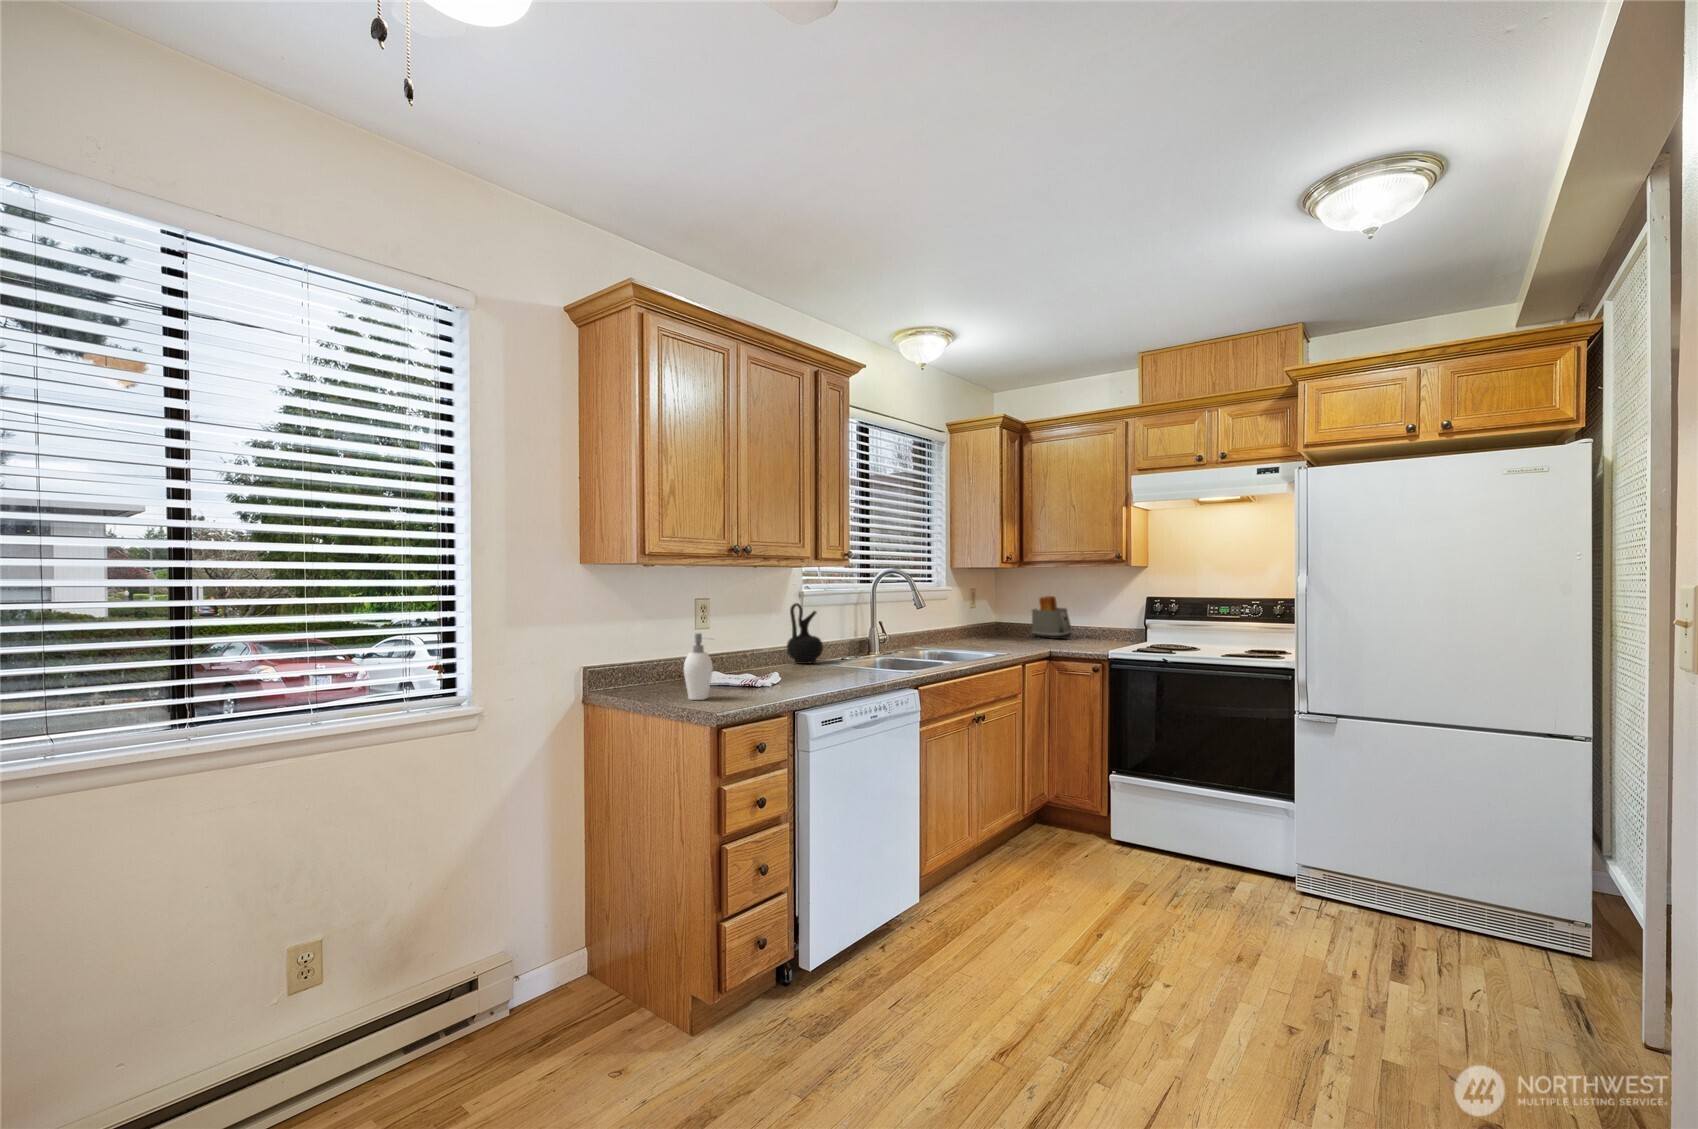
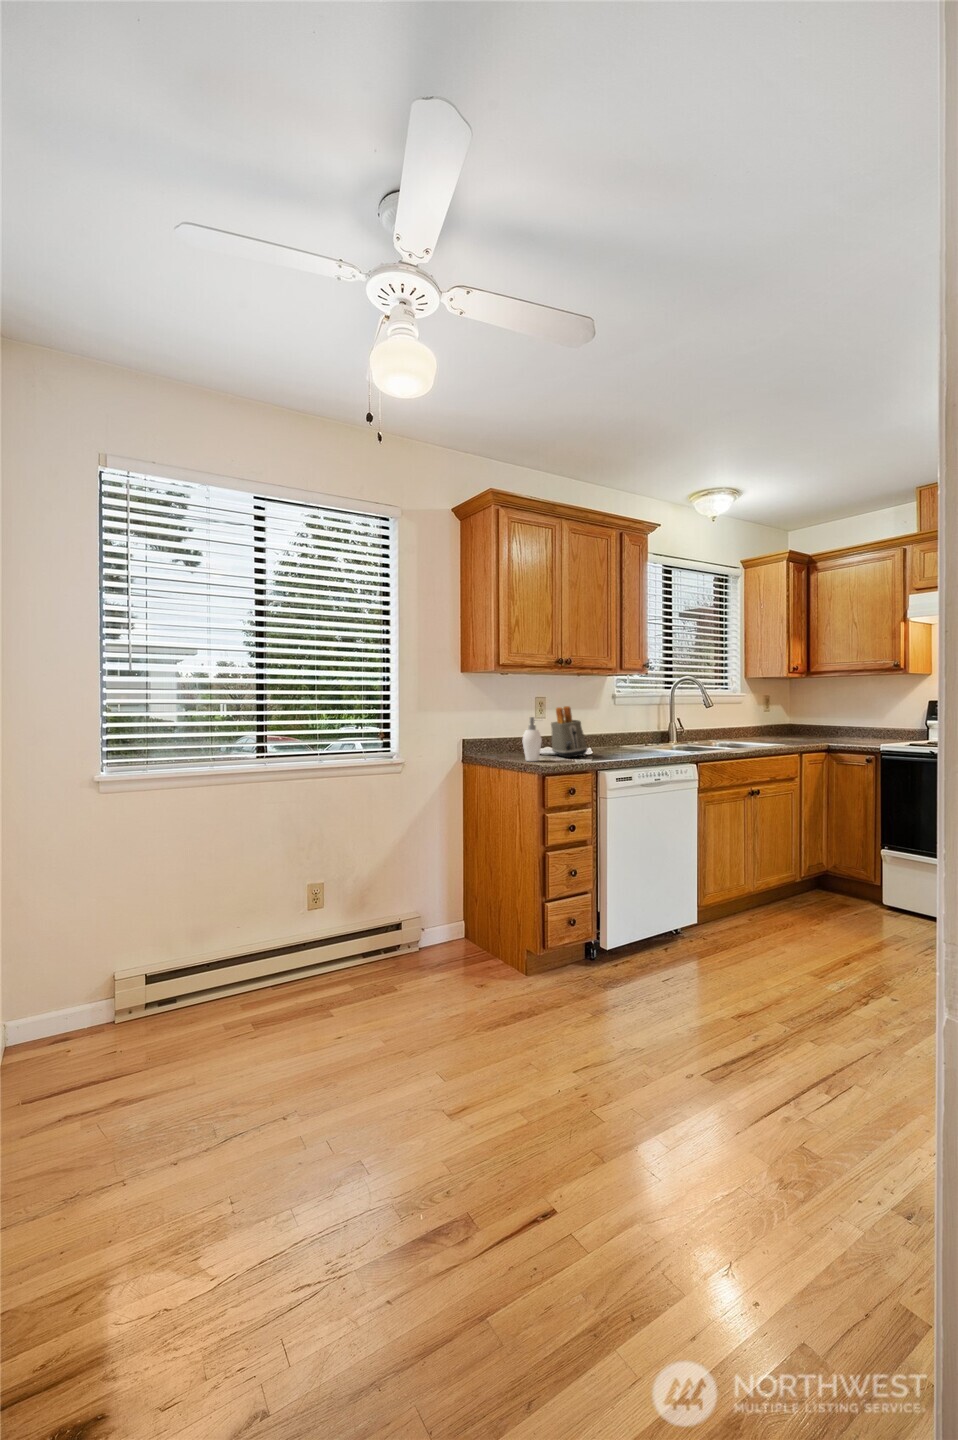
toaster: present [1032,596,1072,639] -> present [551,706,587,757]
ceramic jug: present [787,603,823,664] -> none [602,703,629,748]

